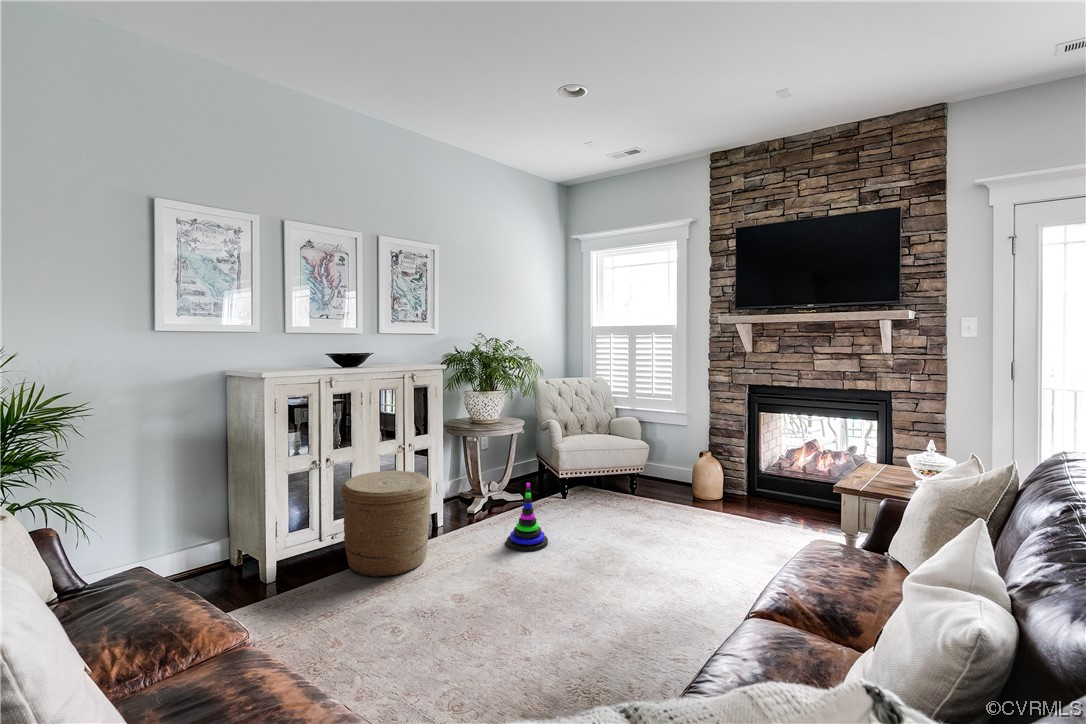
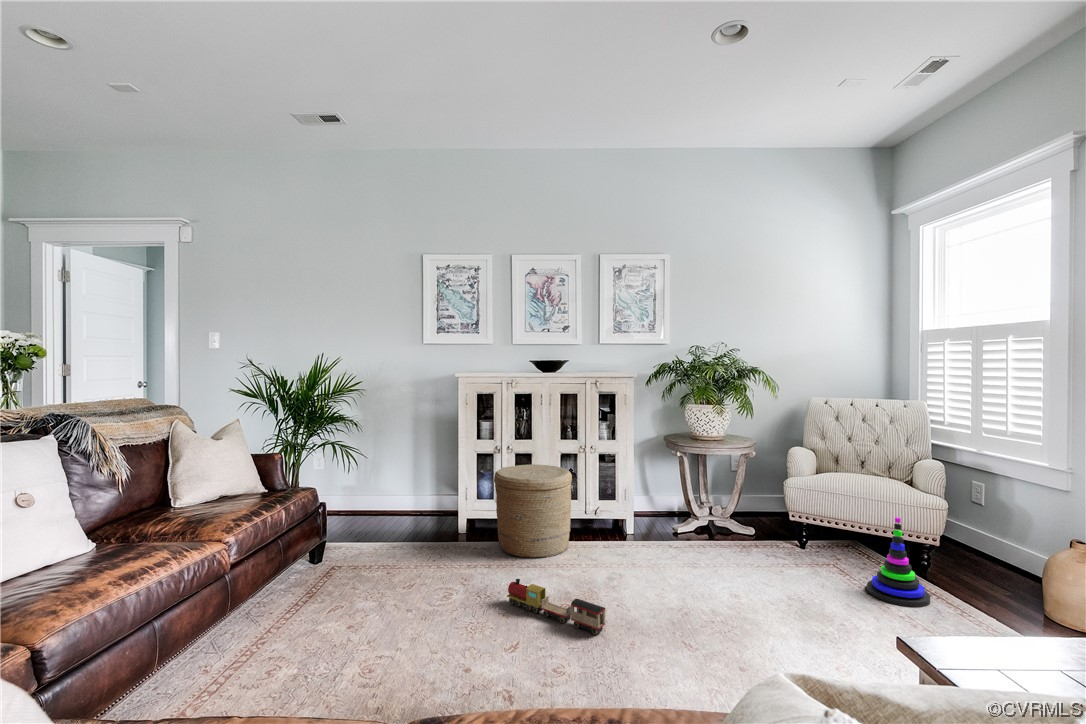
stacking toy: present [507,483,548,551] -> present [867,517,930,607]
toy train: none [469,577,575,613] -> present [507,579,605,635]

